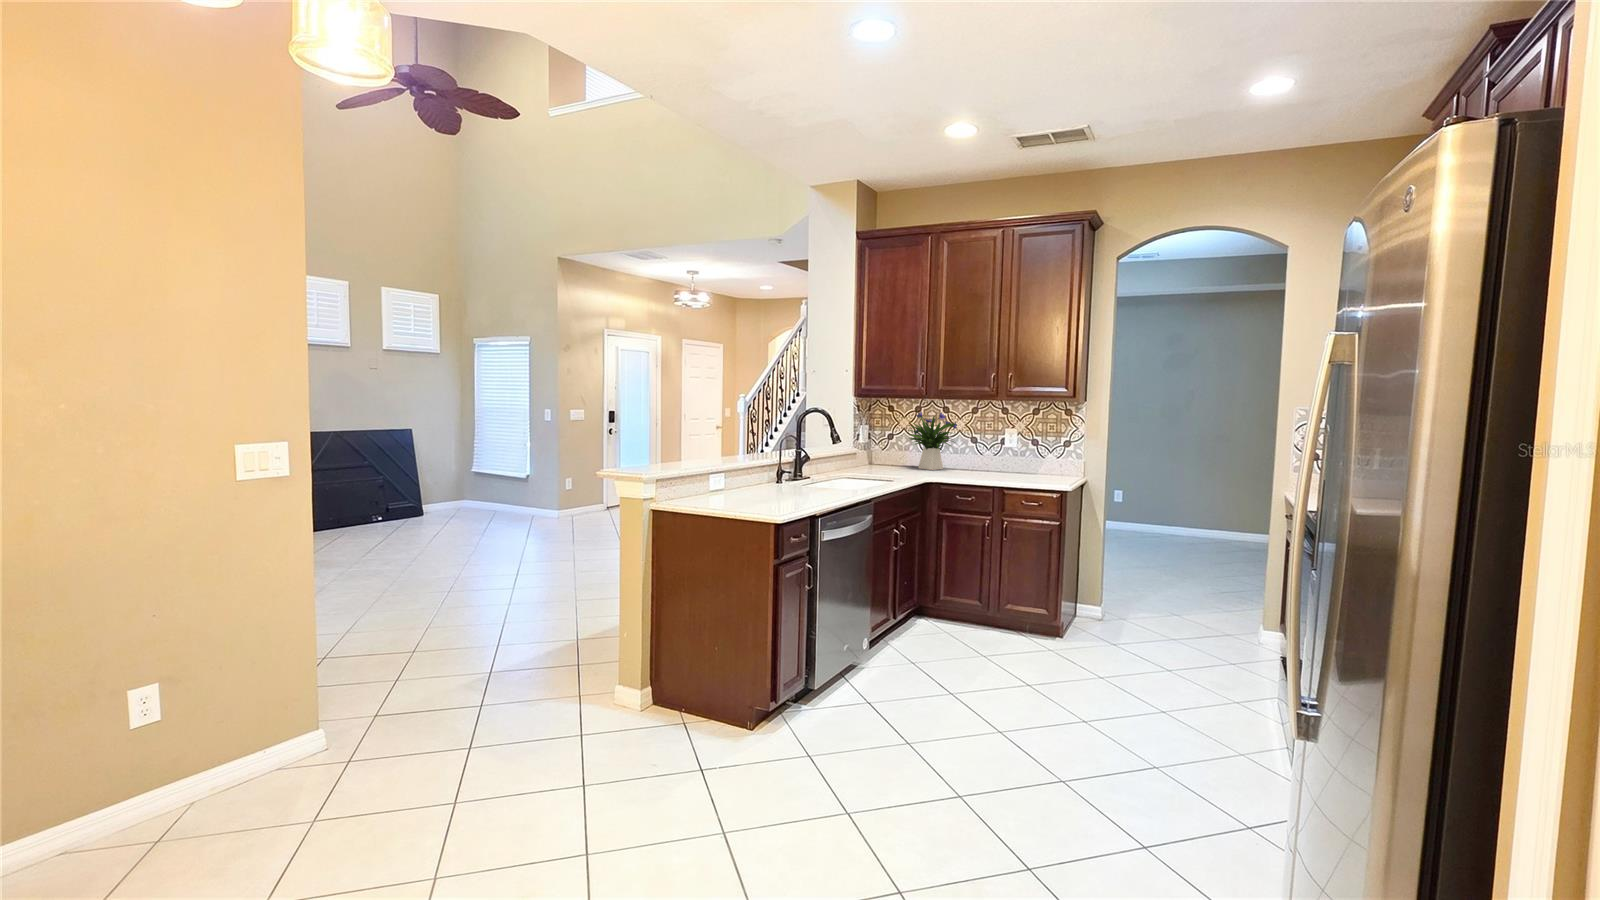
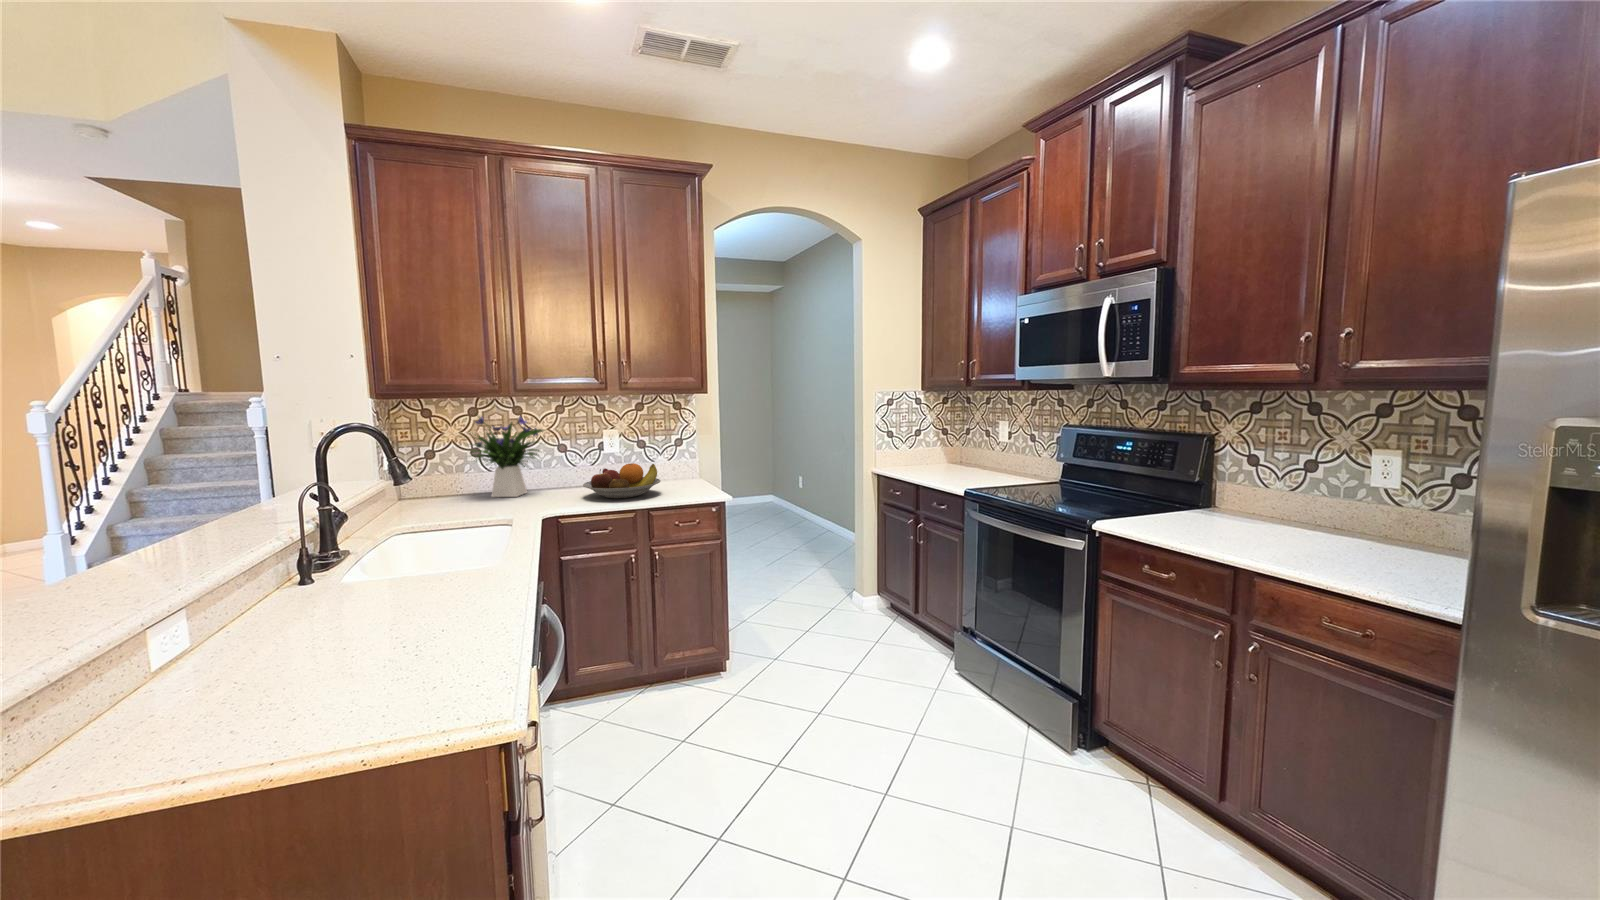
fruit bowl: none [968,454,1028,479] -> present [583,463,661,498]

